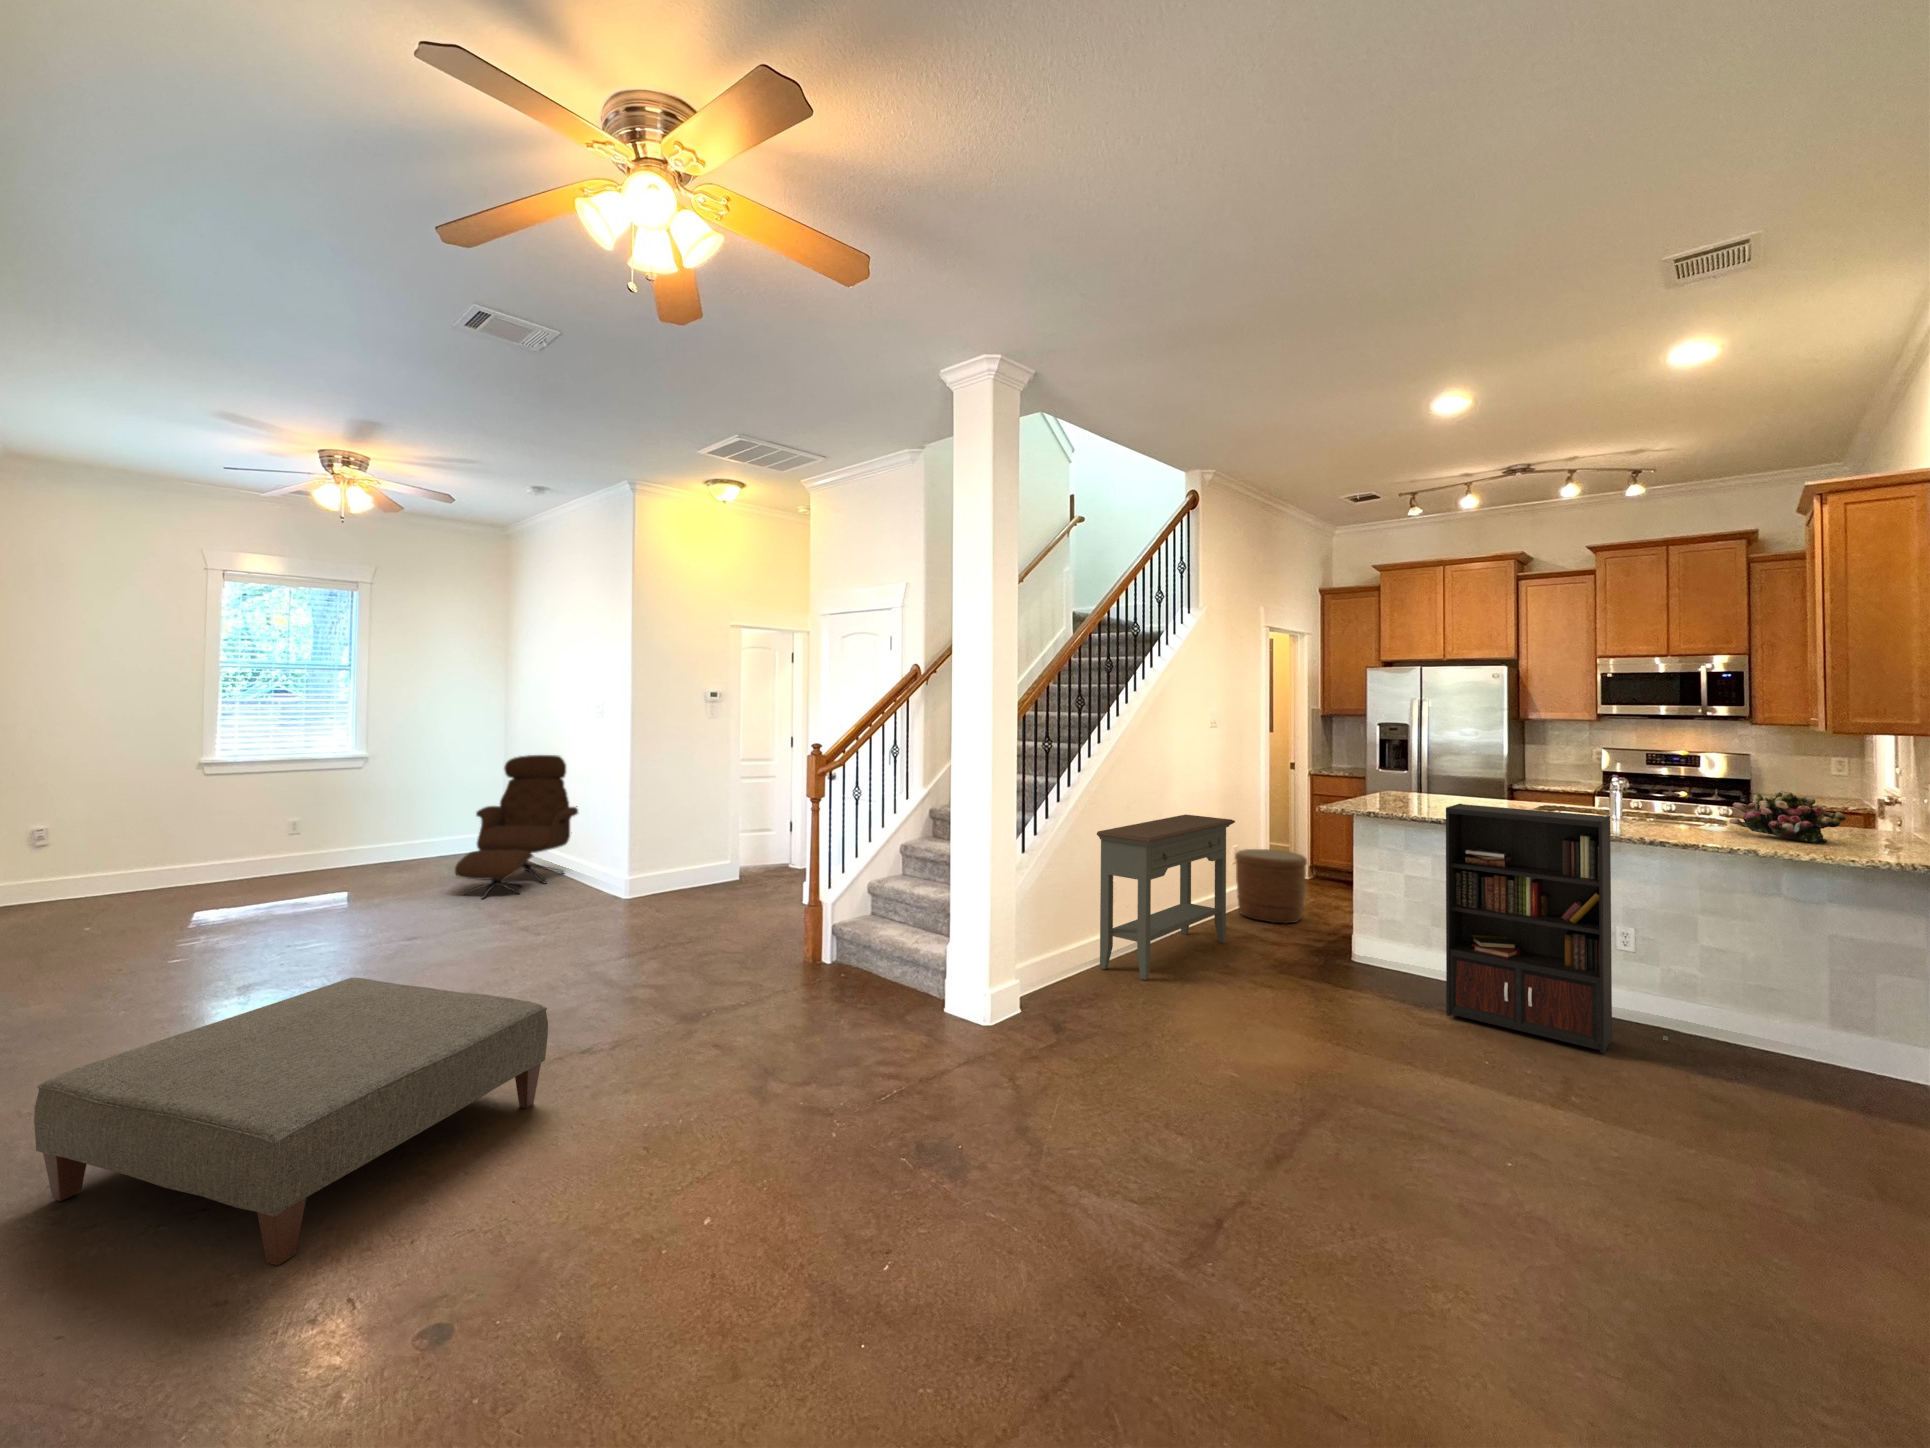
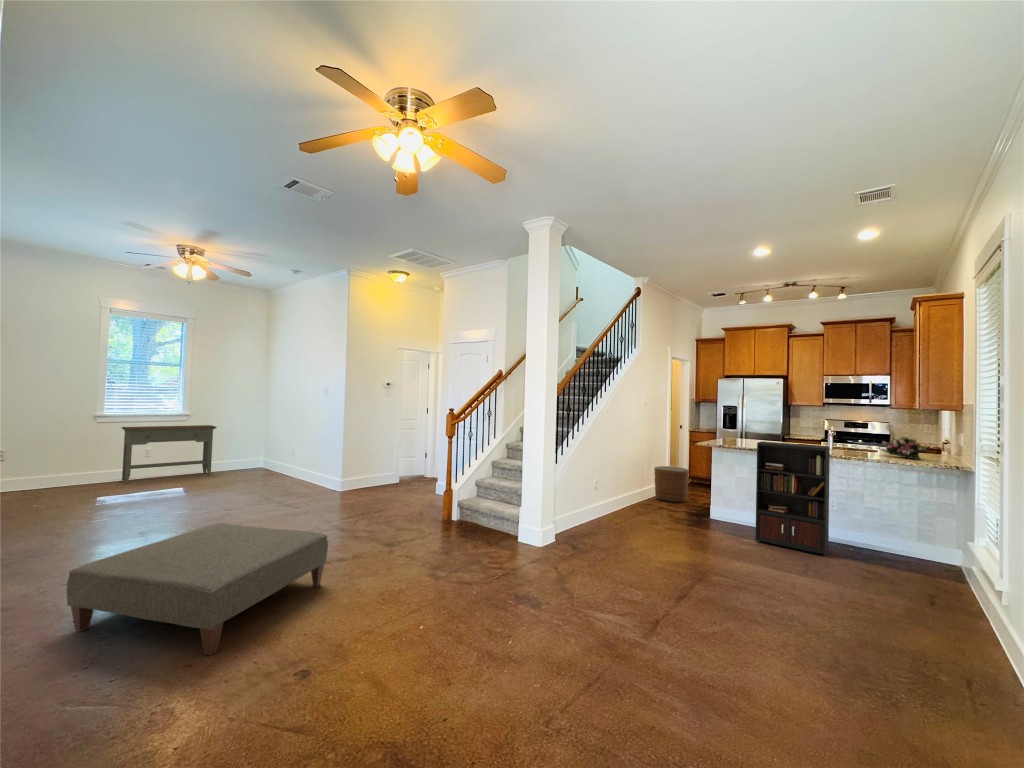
lounge chair: present [455,755,578,898] -> none [246,415,313,491]
console table: present [1097,814,1235,980] -> present [122,425,217,483]

